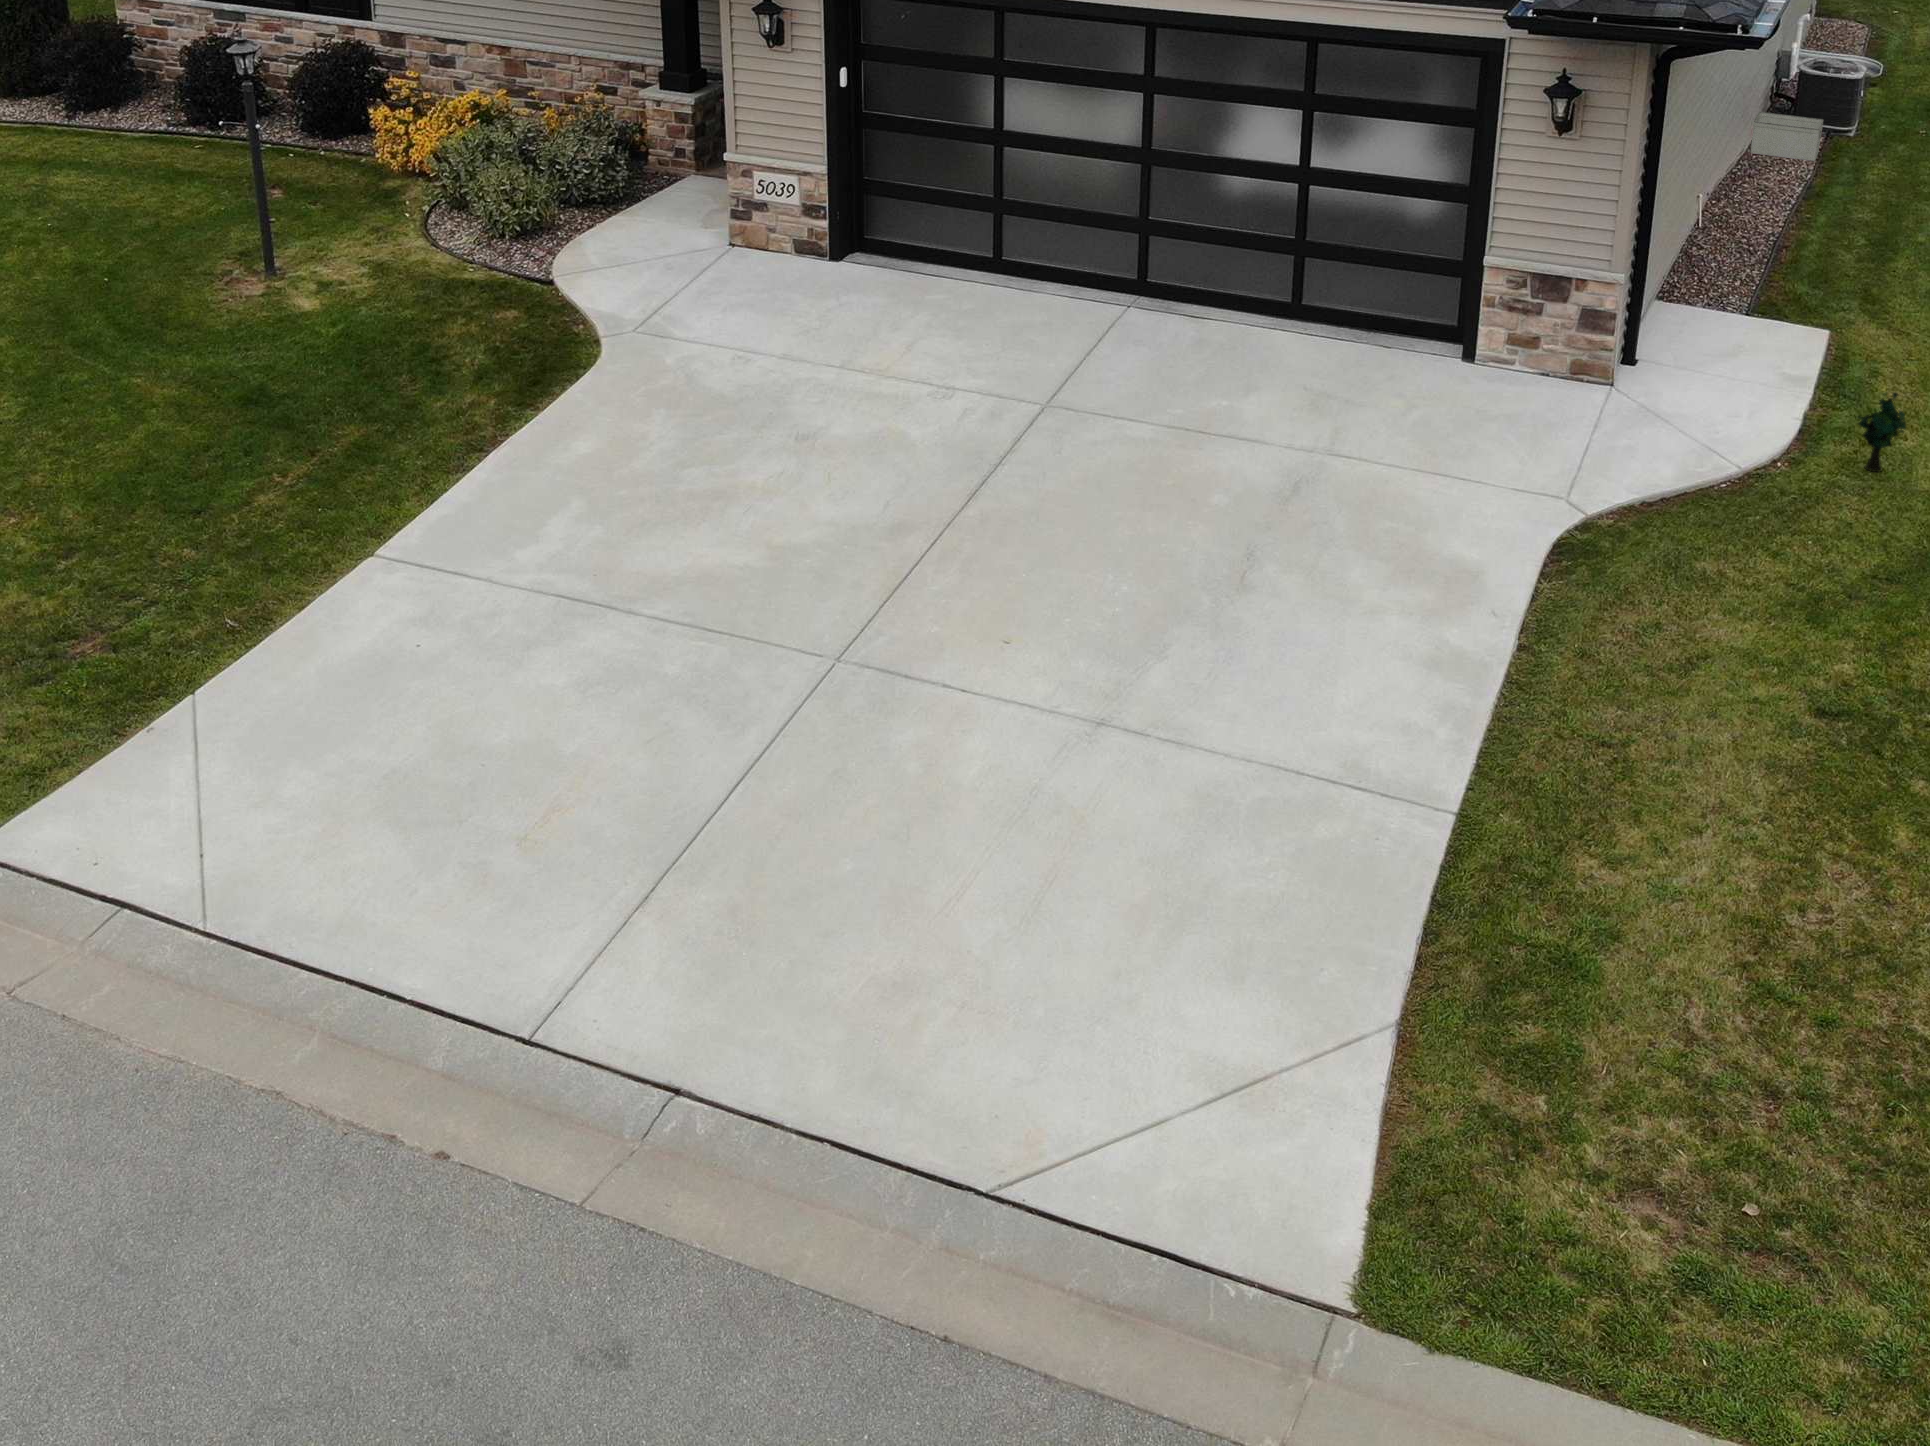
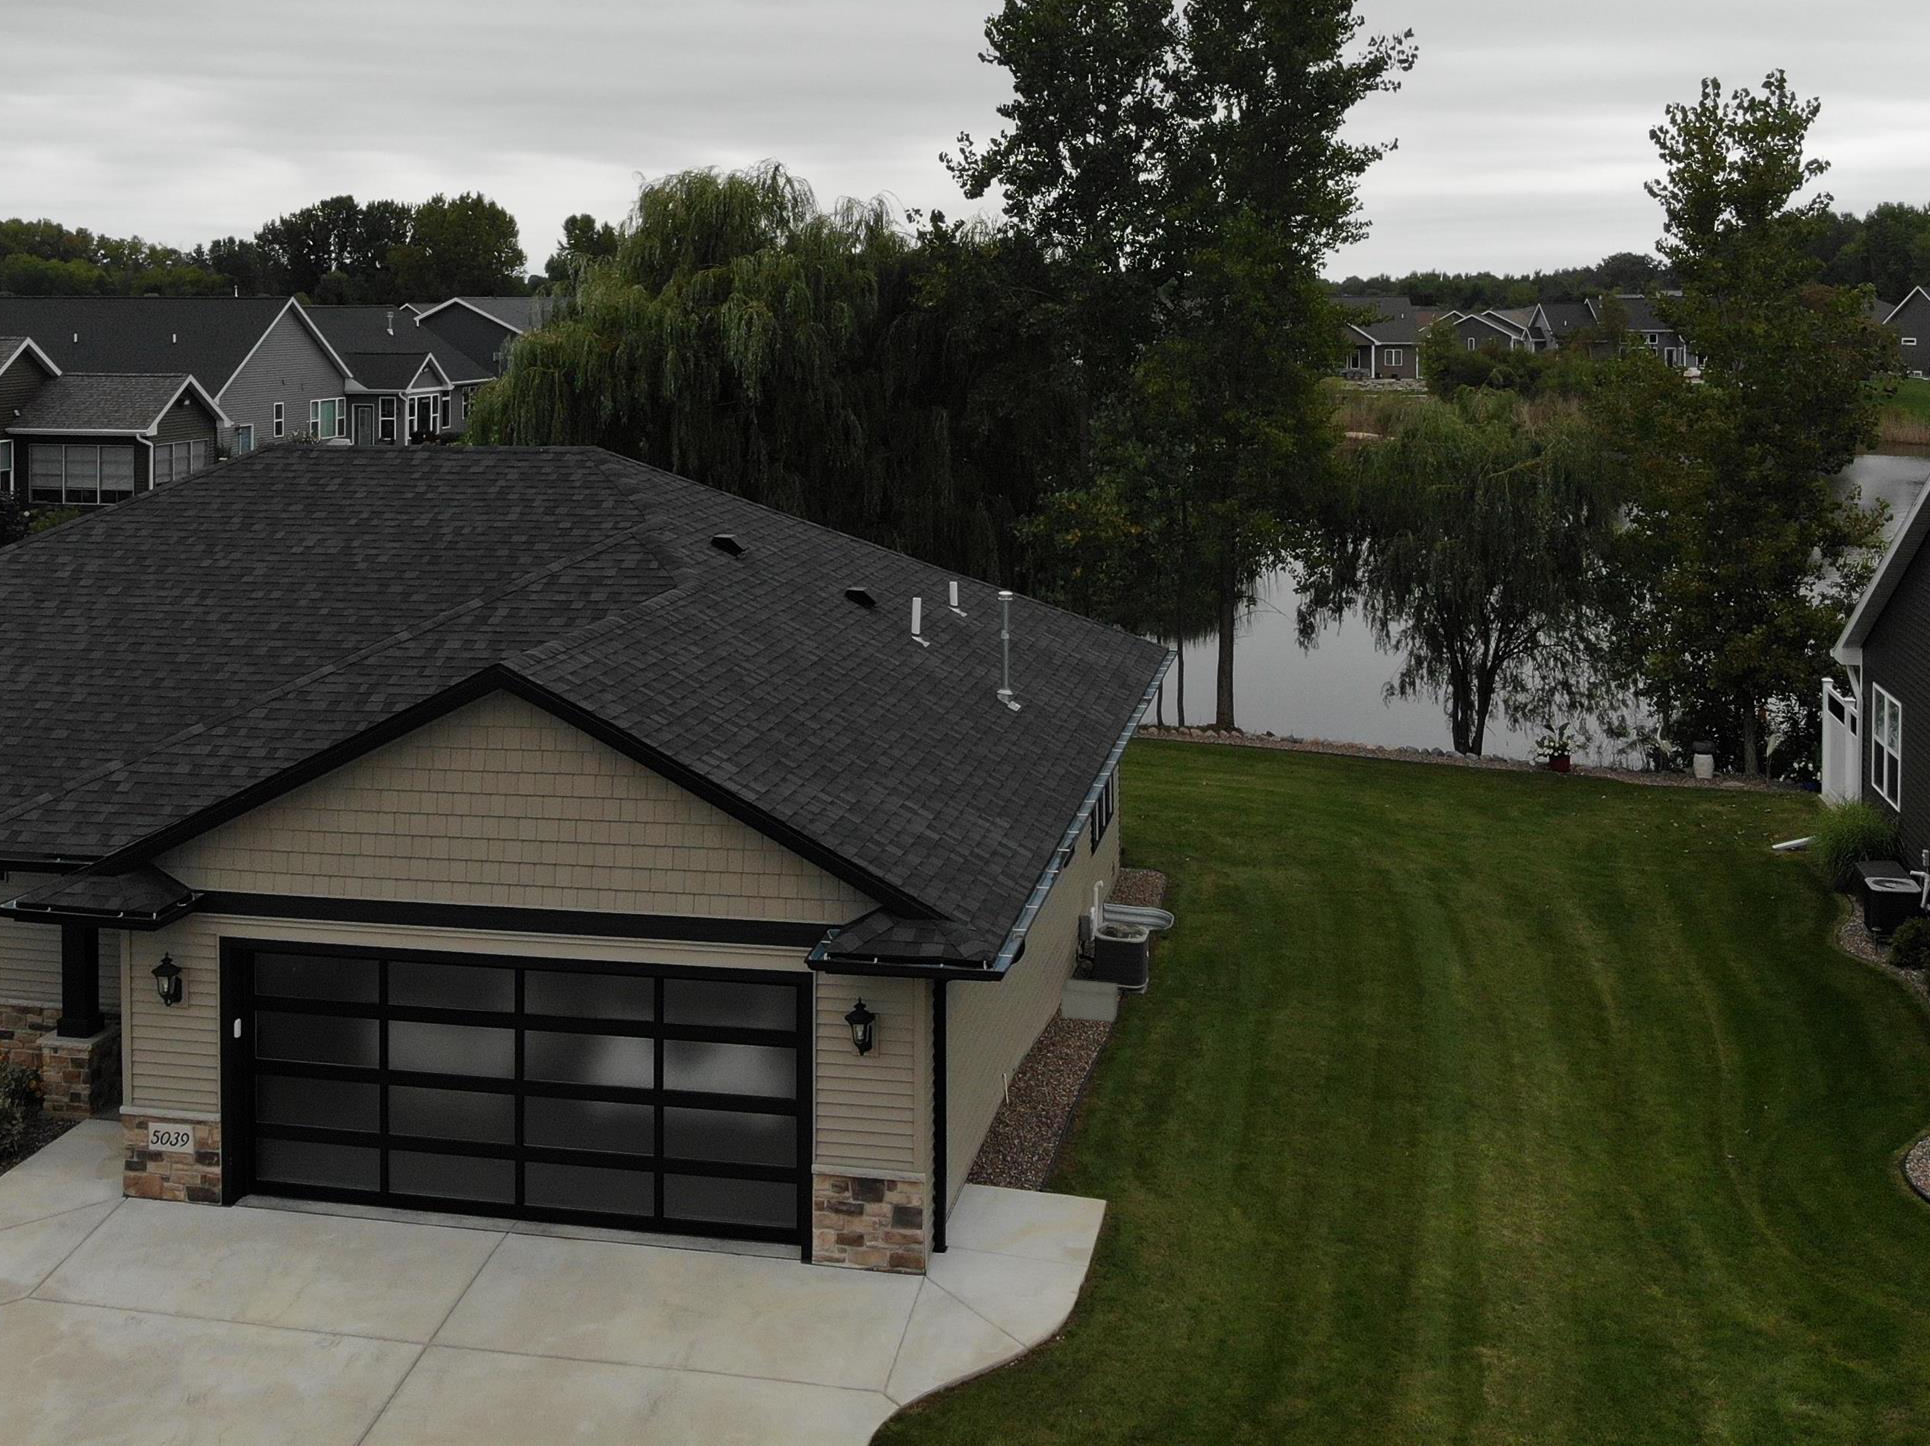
decorative plant: present [1857,392,1906,472] -> none [1110,1261,1150,1334]

